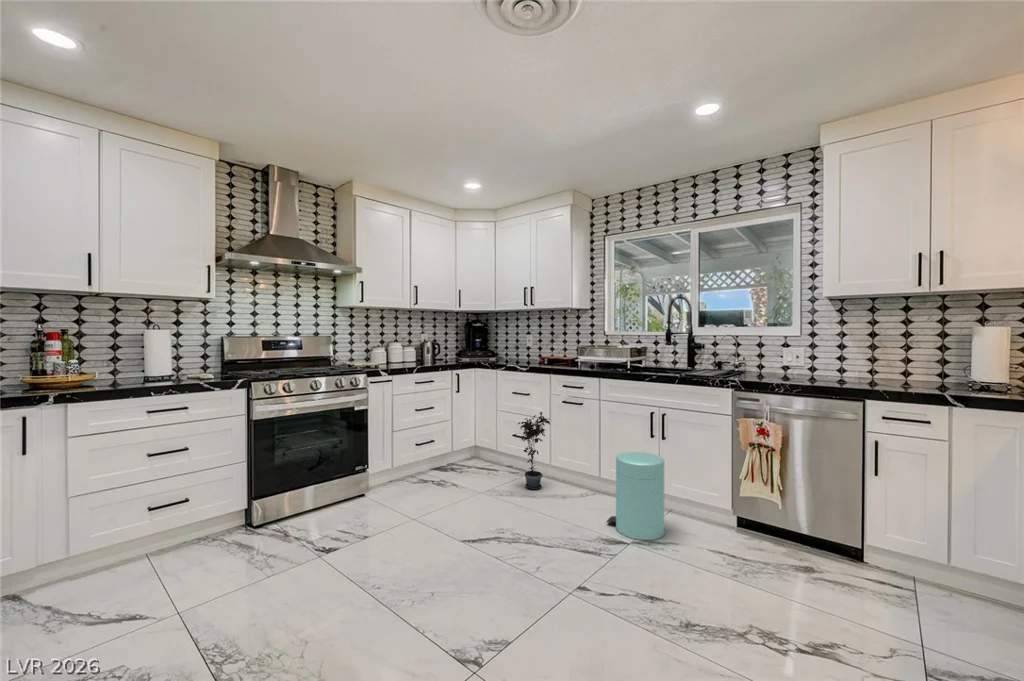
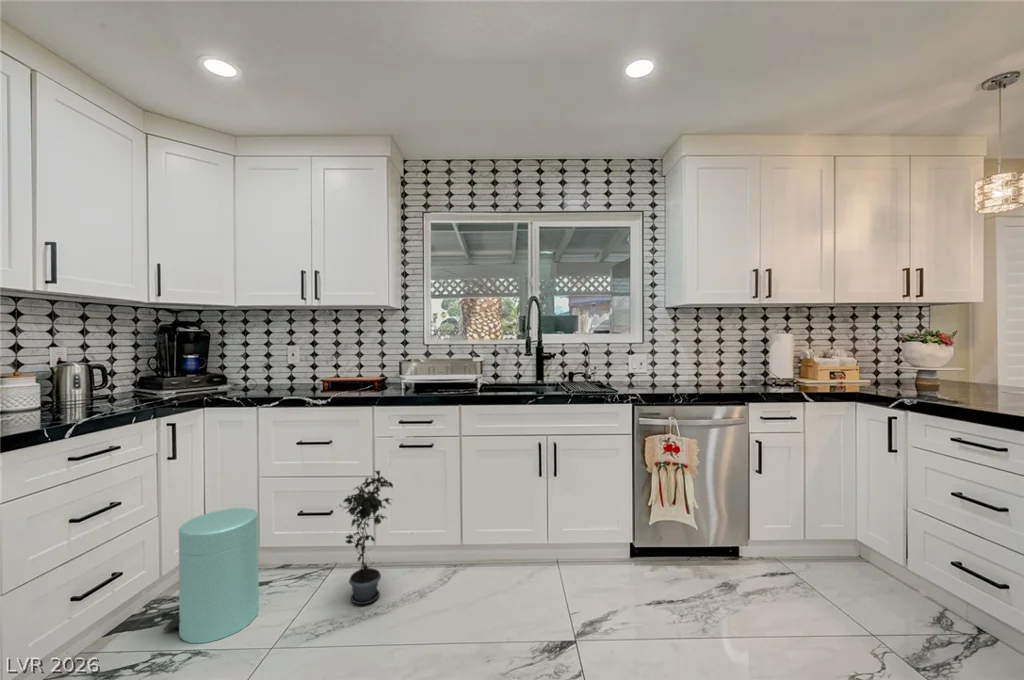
trash can: present [607,452,664,540] -> present [164,508,259,643]

